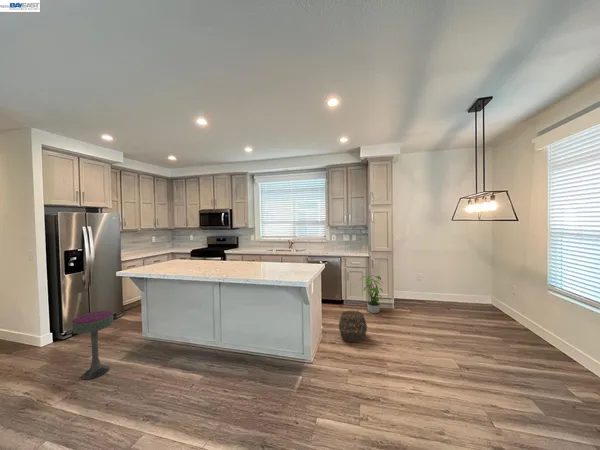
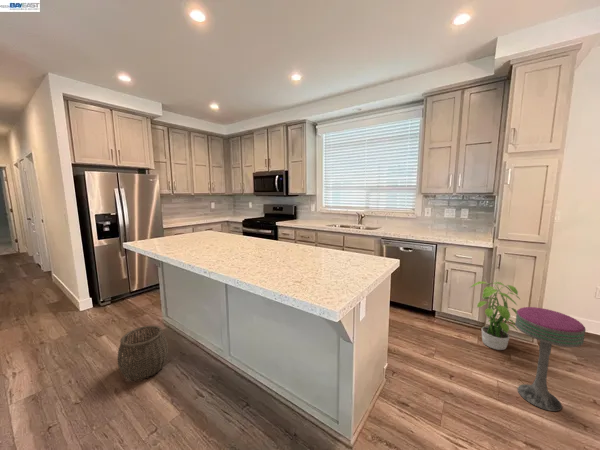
bar stool: present [72,311,114,379] -> present [515,307,586,411]
woven basket: present [339,311,367,342] -> present [117,326,168,380]

